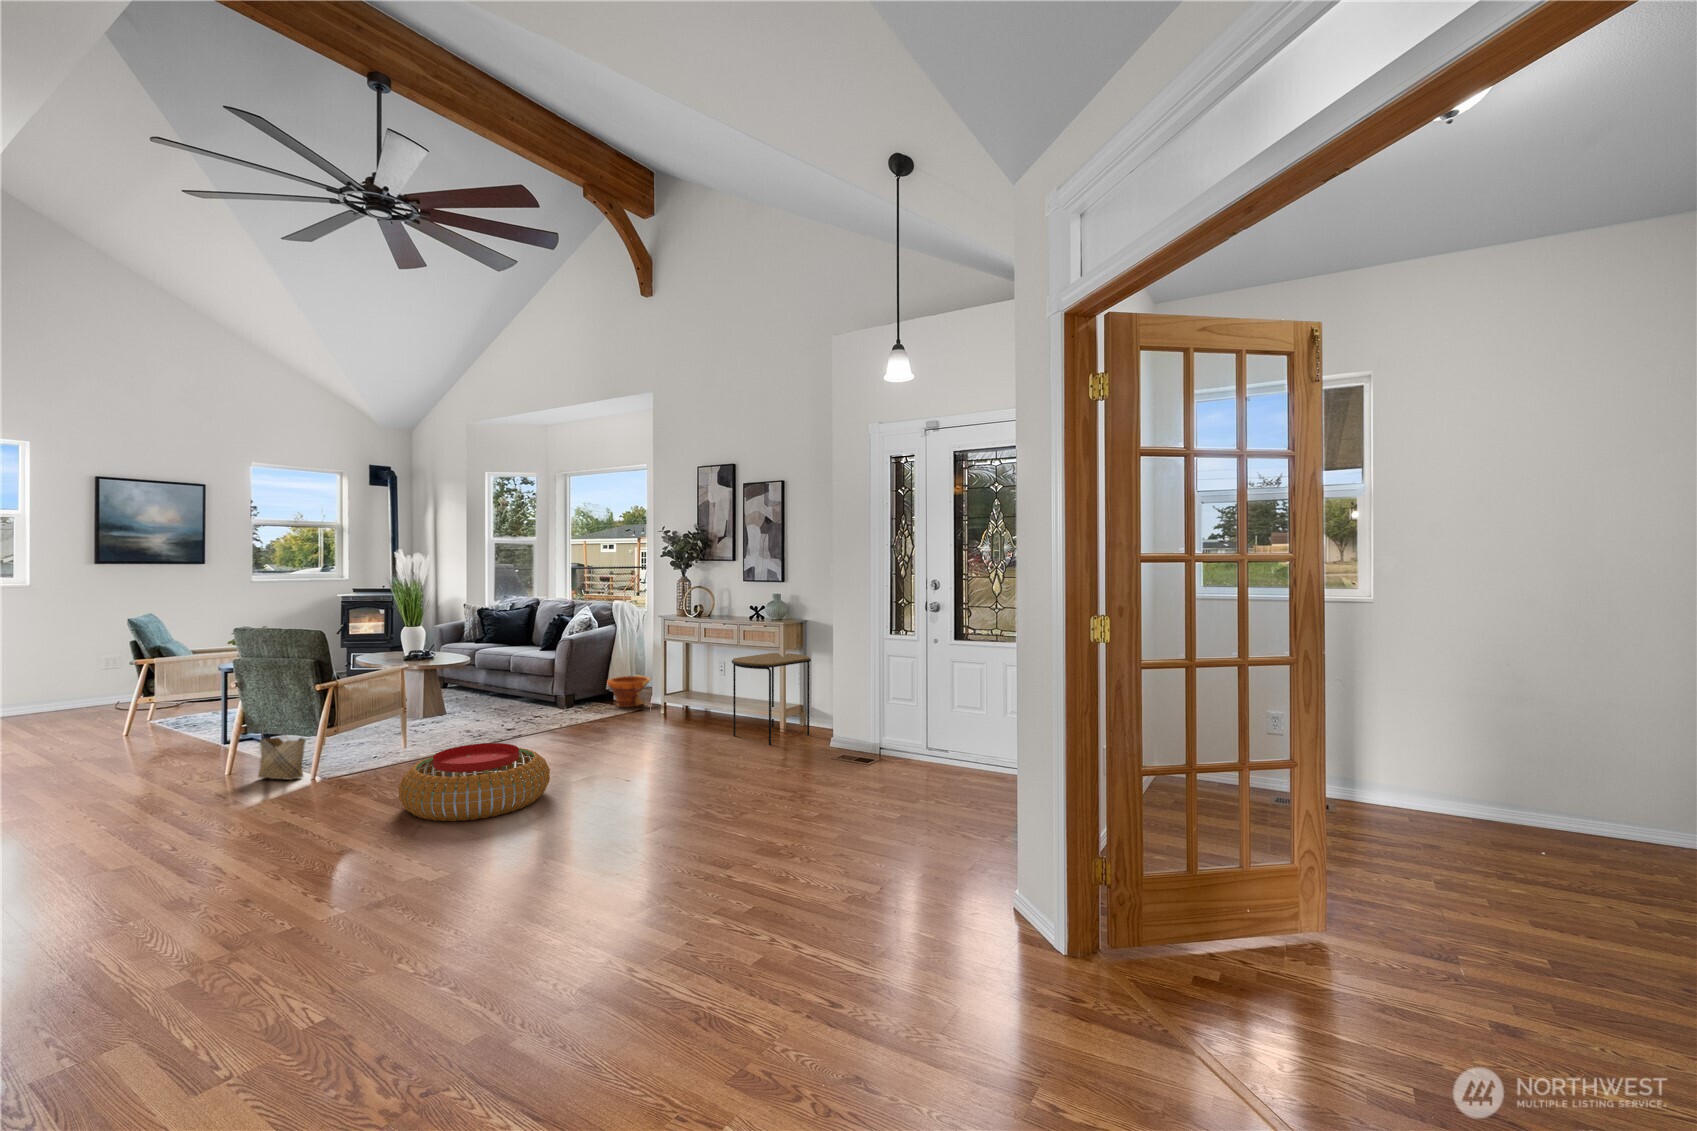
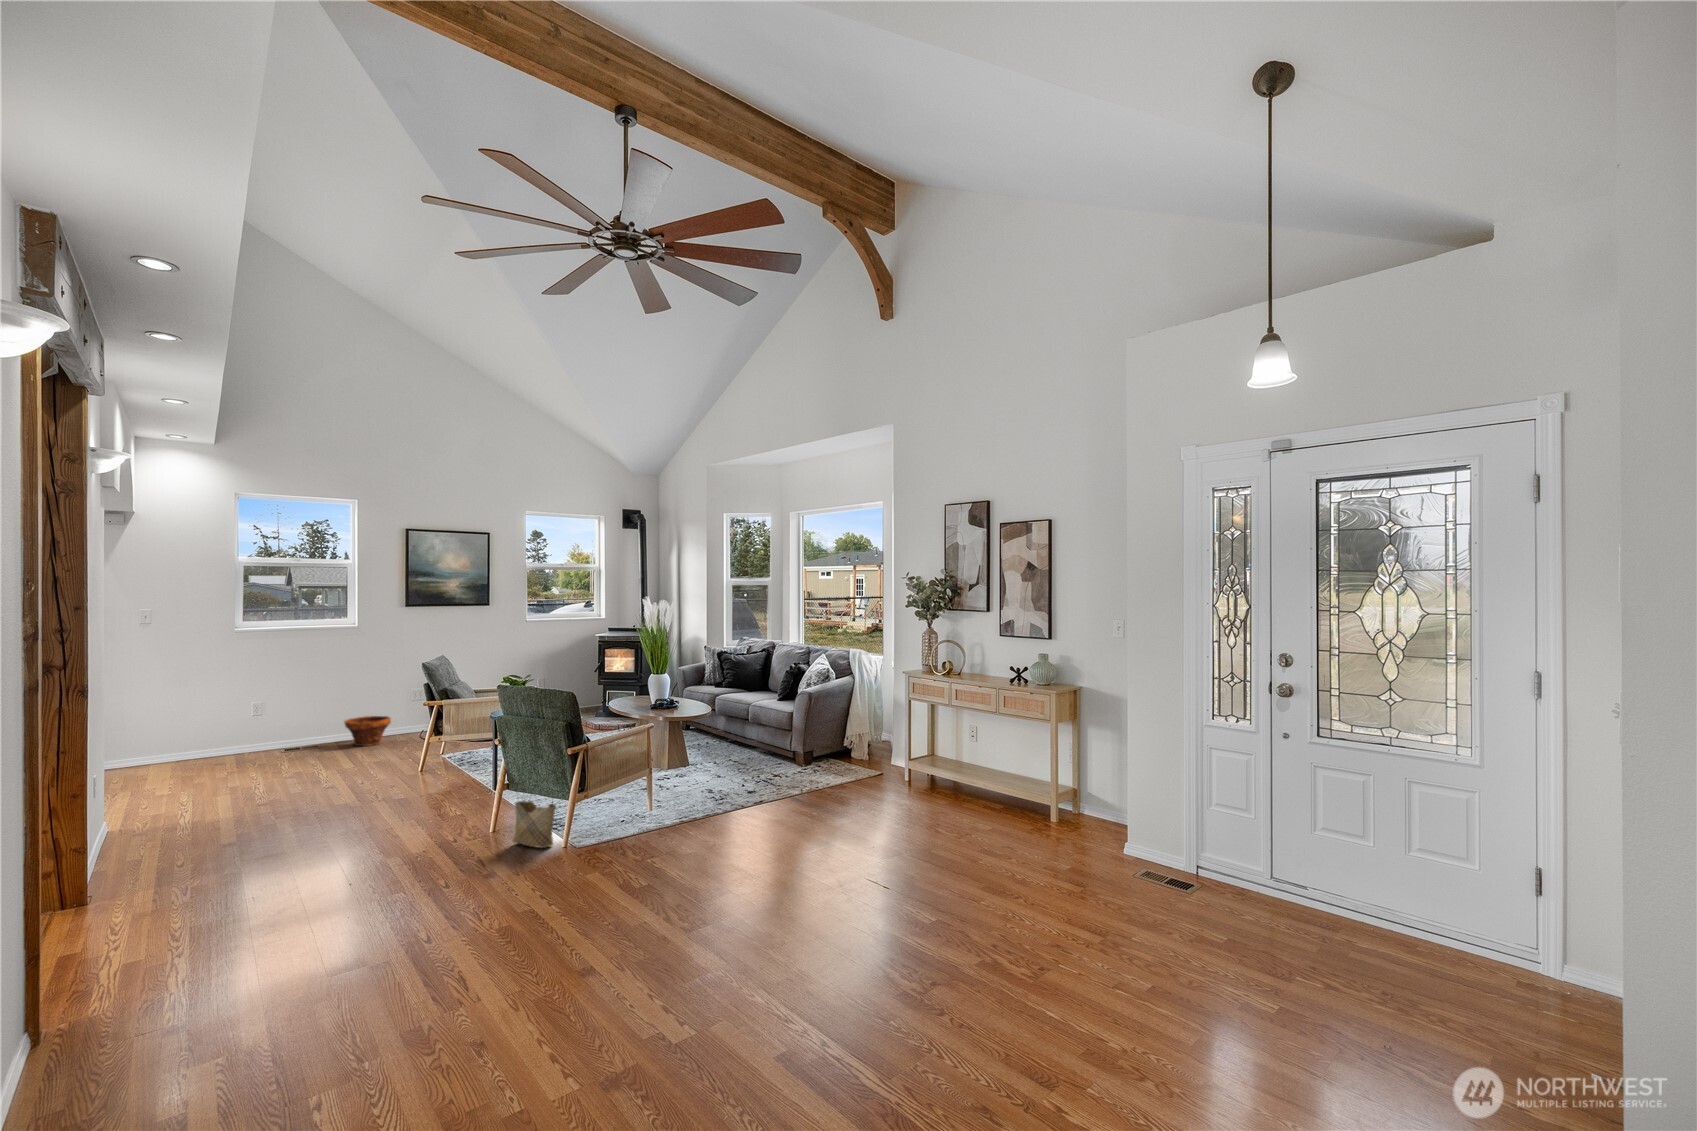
side table: present [732,653,811,745] -> none [993,723,1089,840]
planter: present [607,676,650,707] -> present [344,716,391,746]
pouf: present [399,743,550,821] -> none [640,831,797,931]

